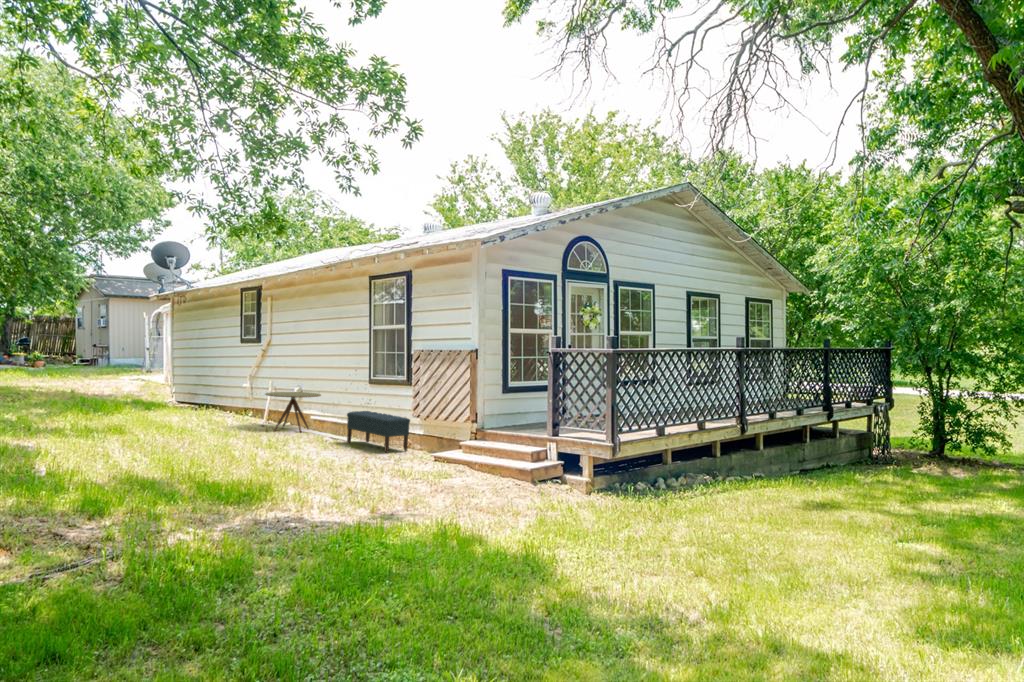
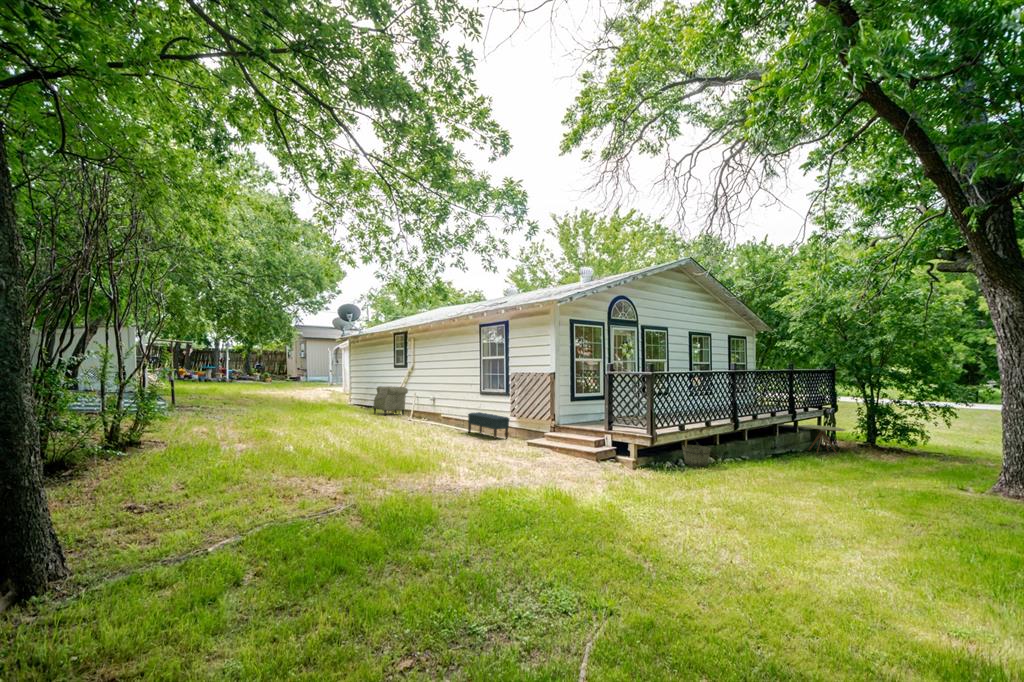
chair: none [204,372,260,418] -> present [374,386,408,416]
round table: present [265,392,321,432] -> present [801,425,845,454]
wooden bucket: none [664,451,705,489] -> present [682,442,710,466]

